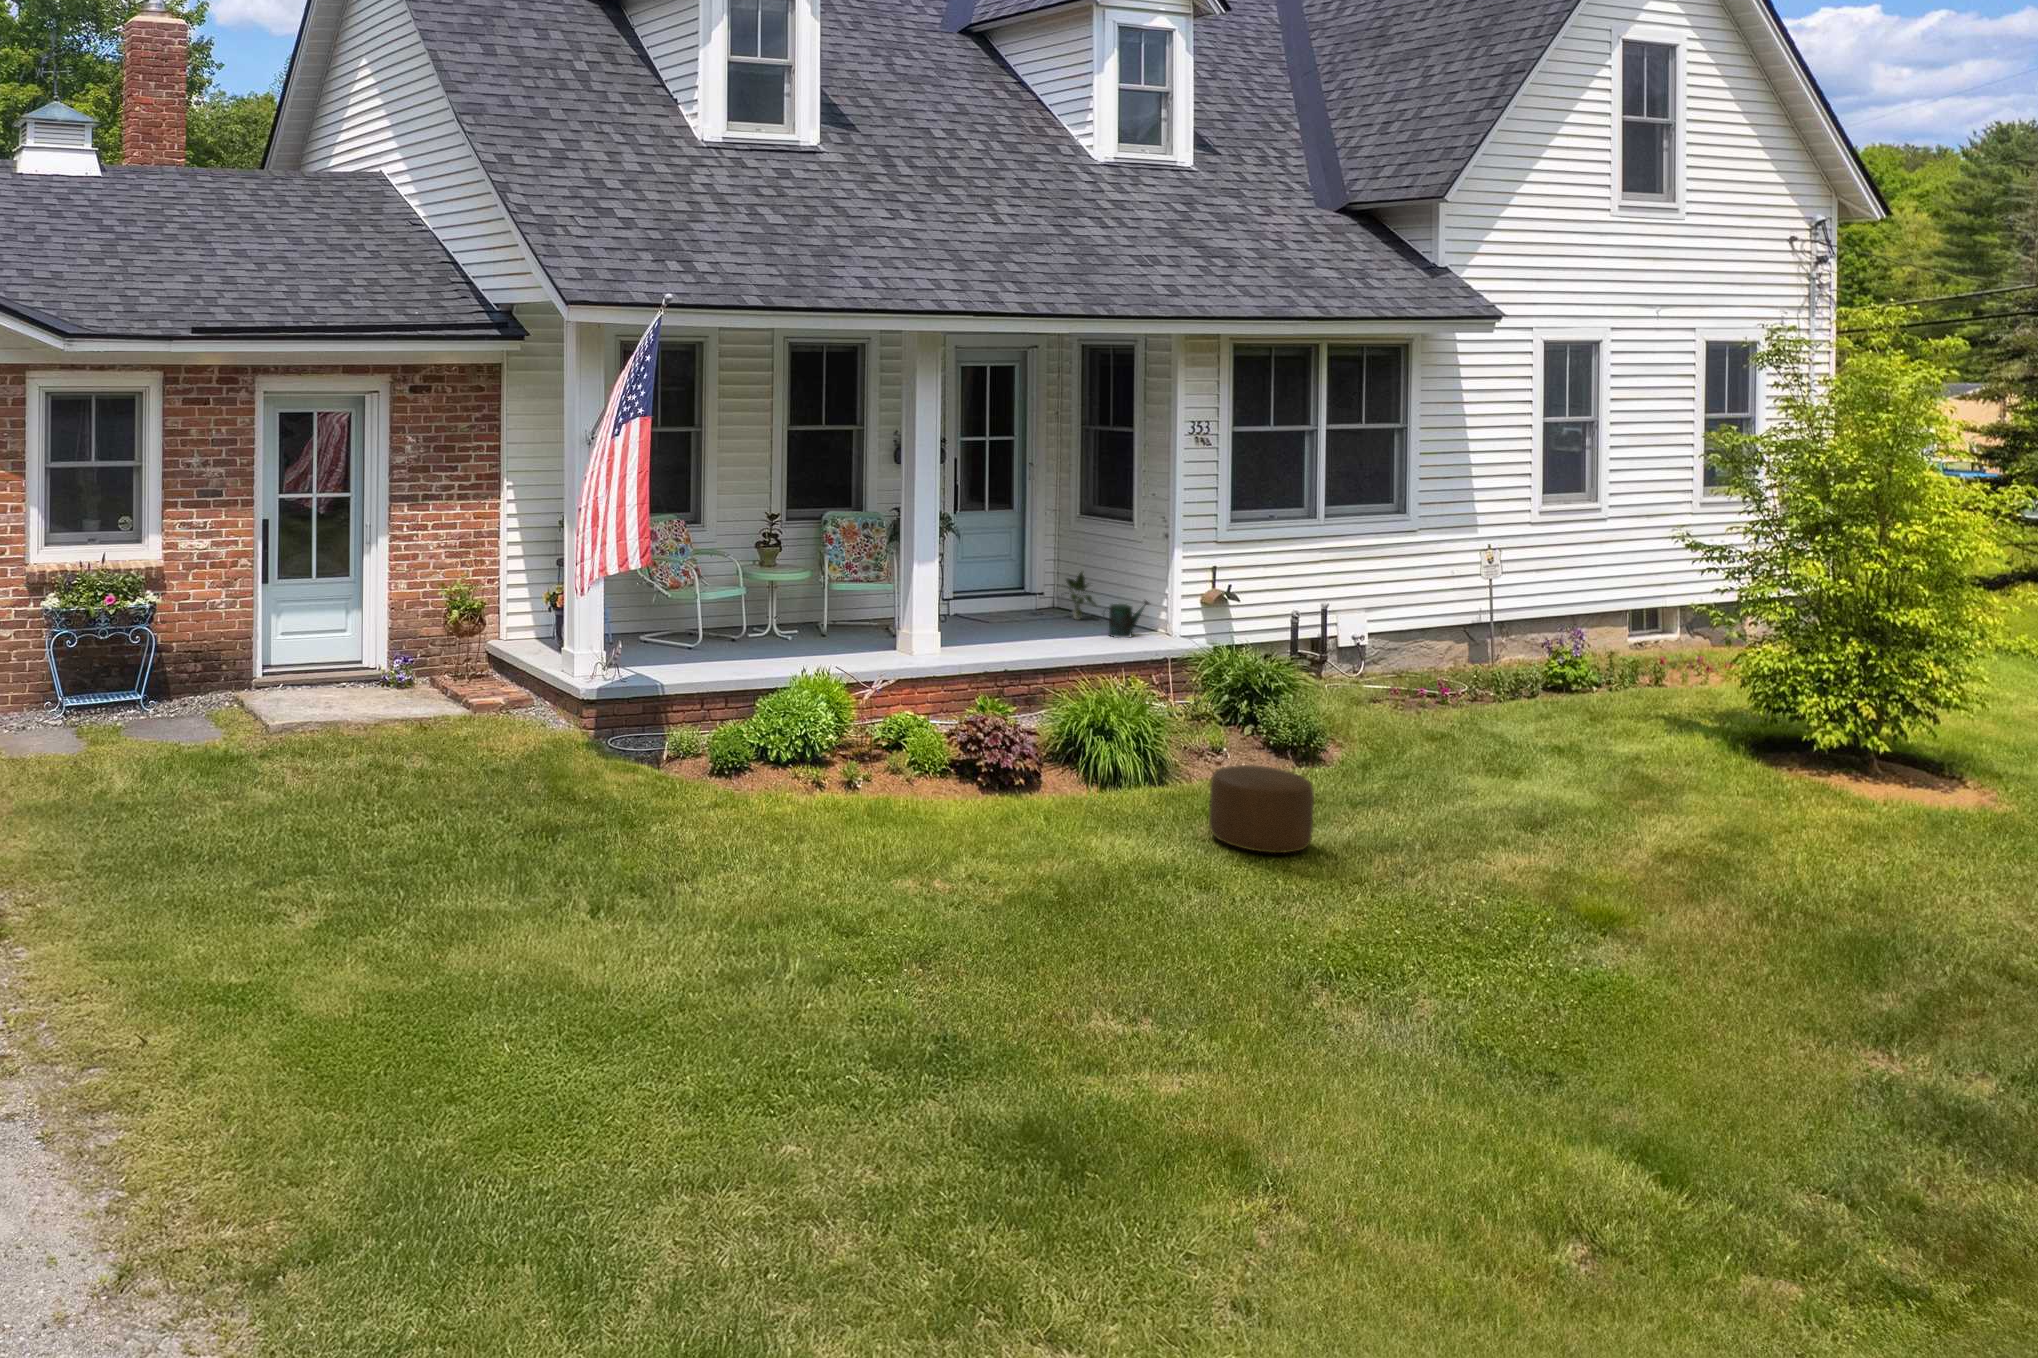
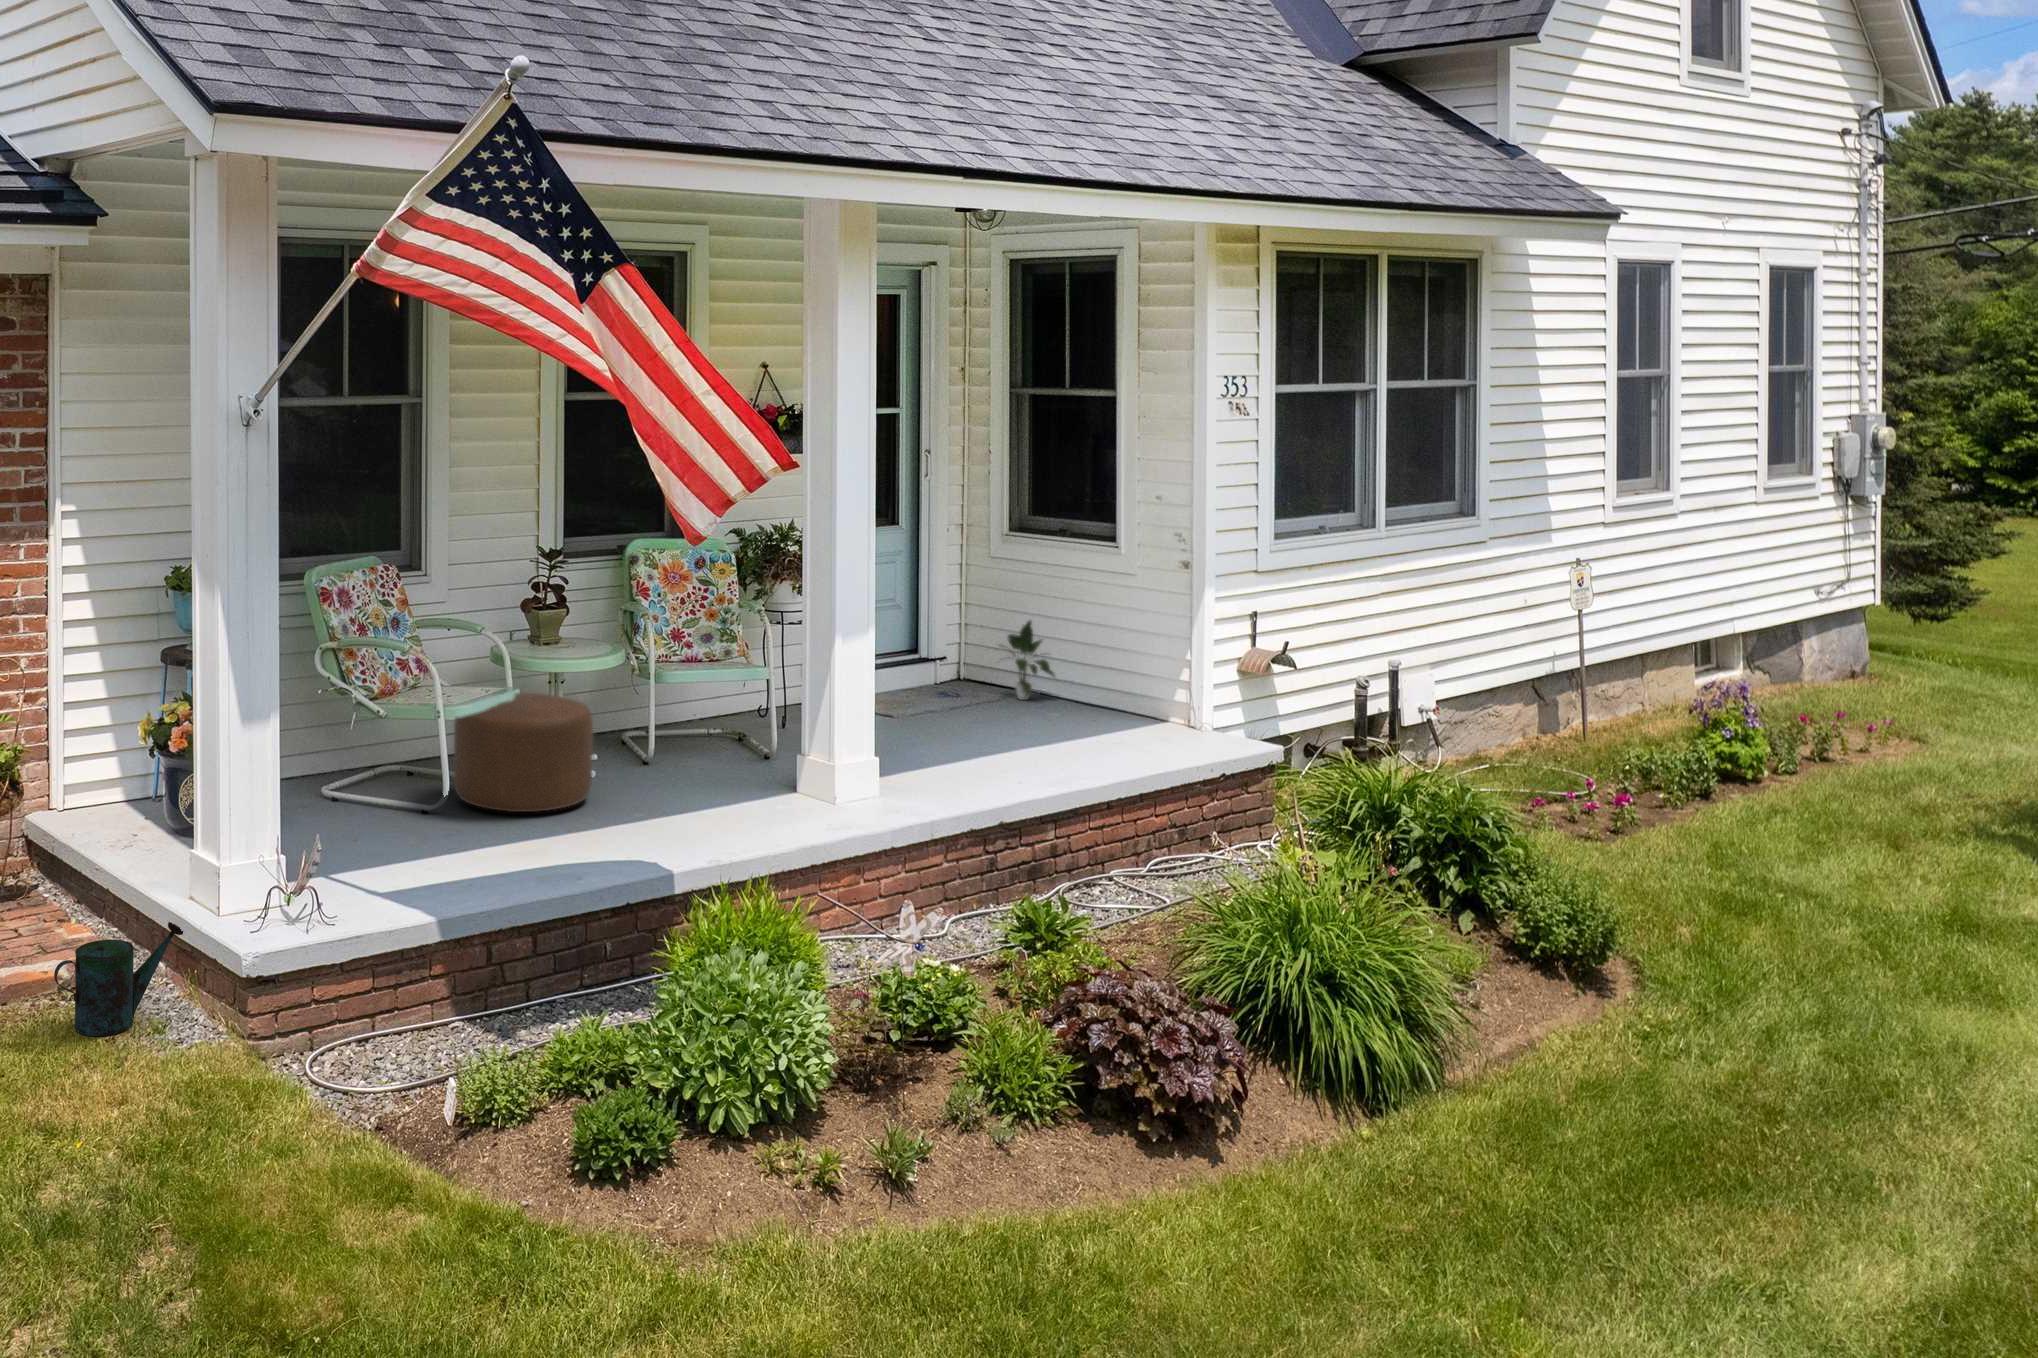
watering can: present [1105,601,1149,638] -> present [54,922,184,1036]
ottoman: present [1209,765,1314,853] -> present [454,693,593,812]

